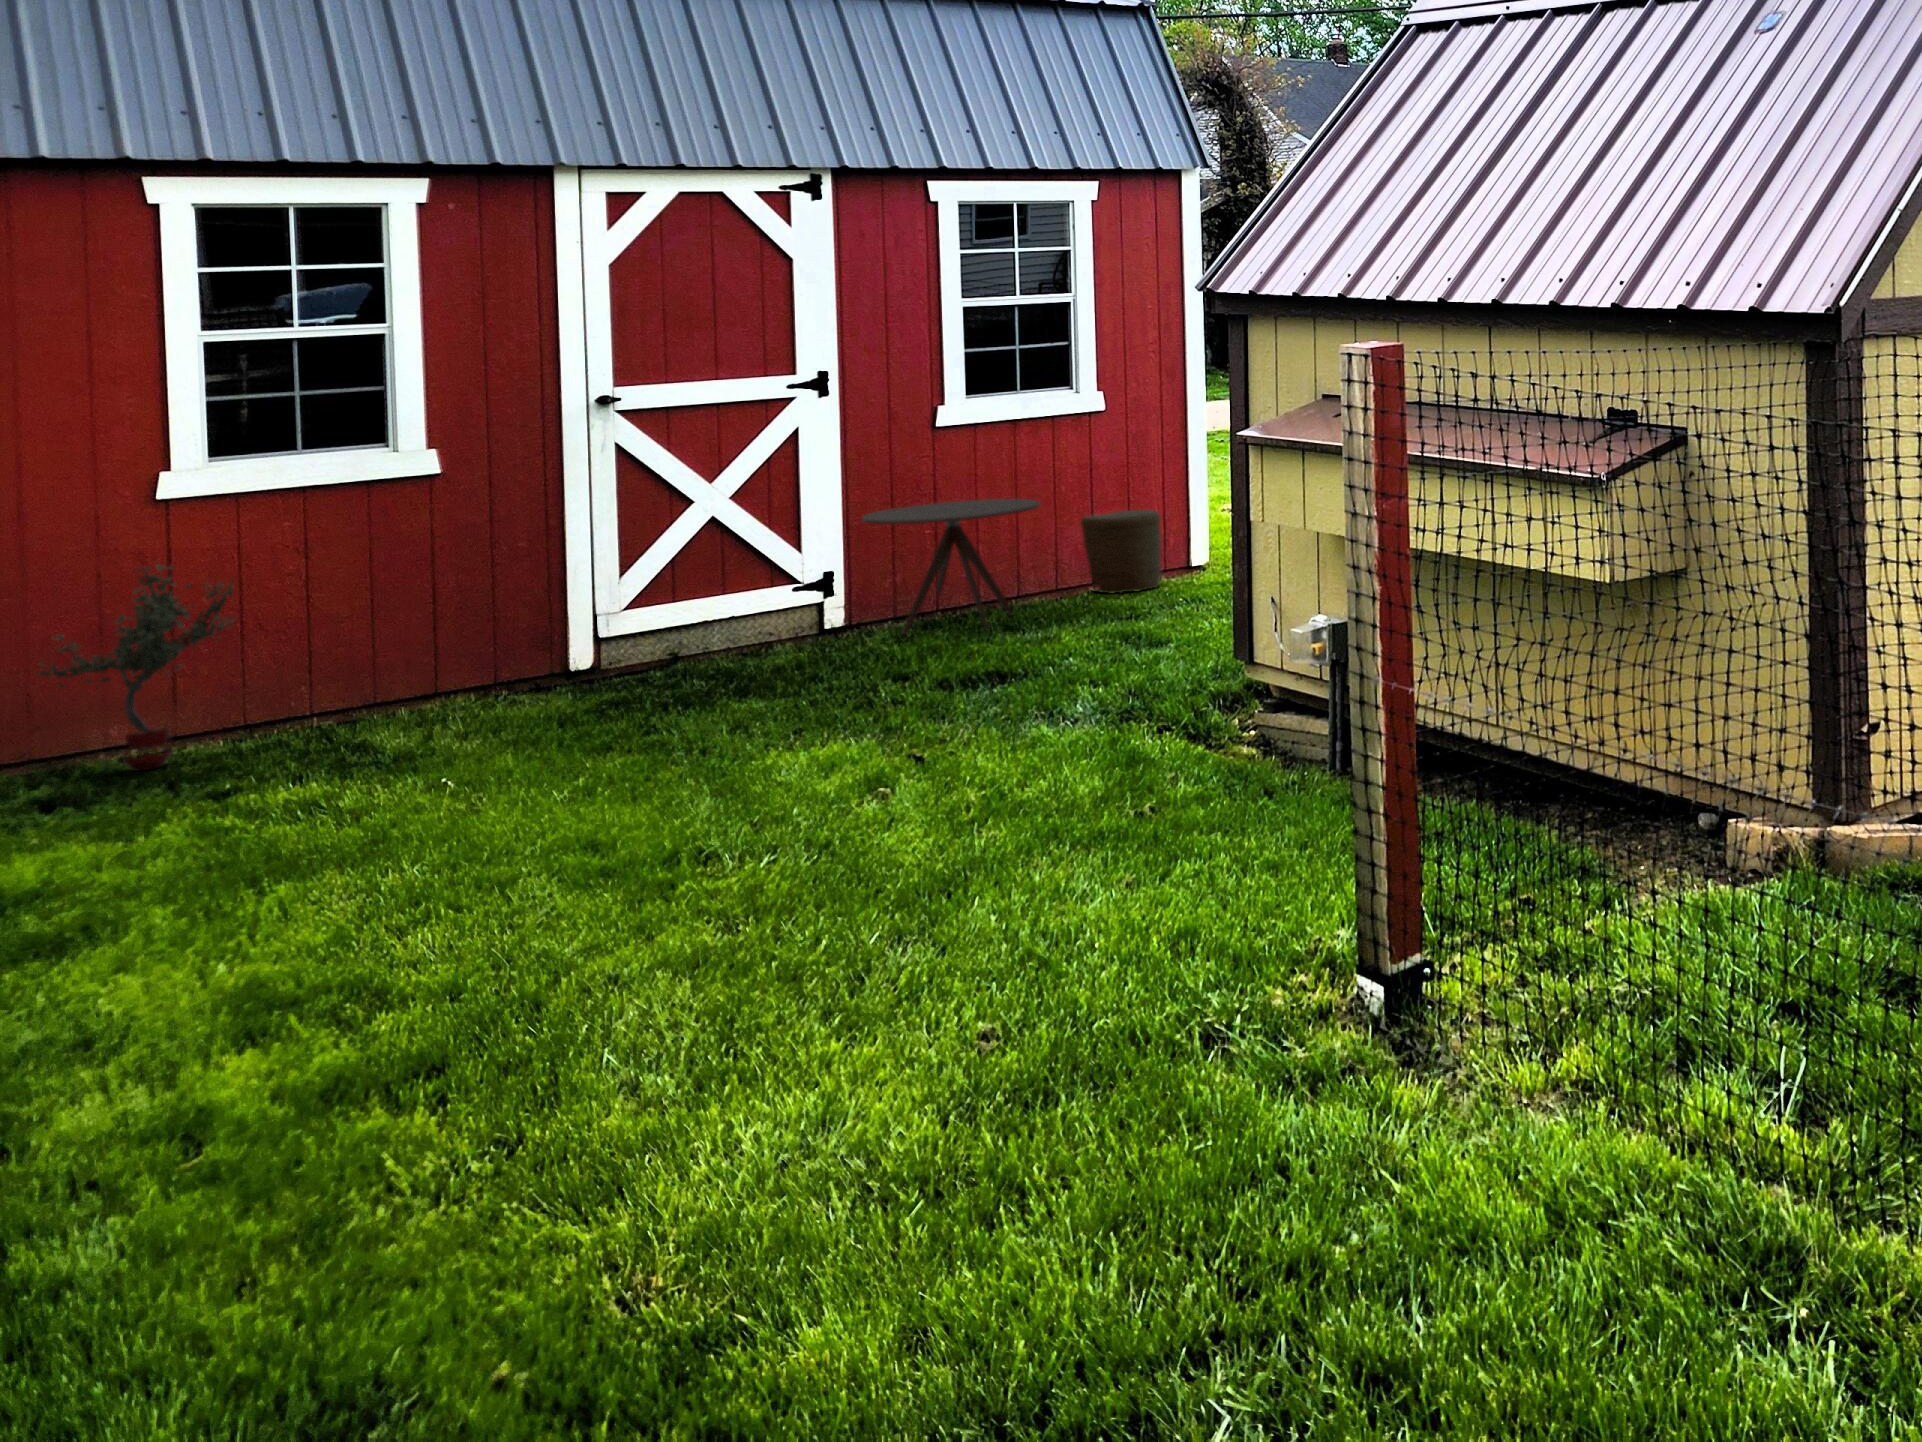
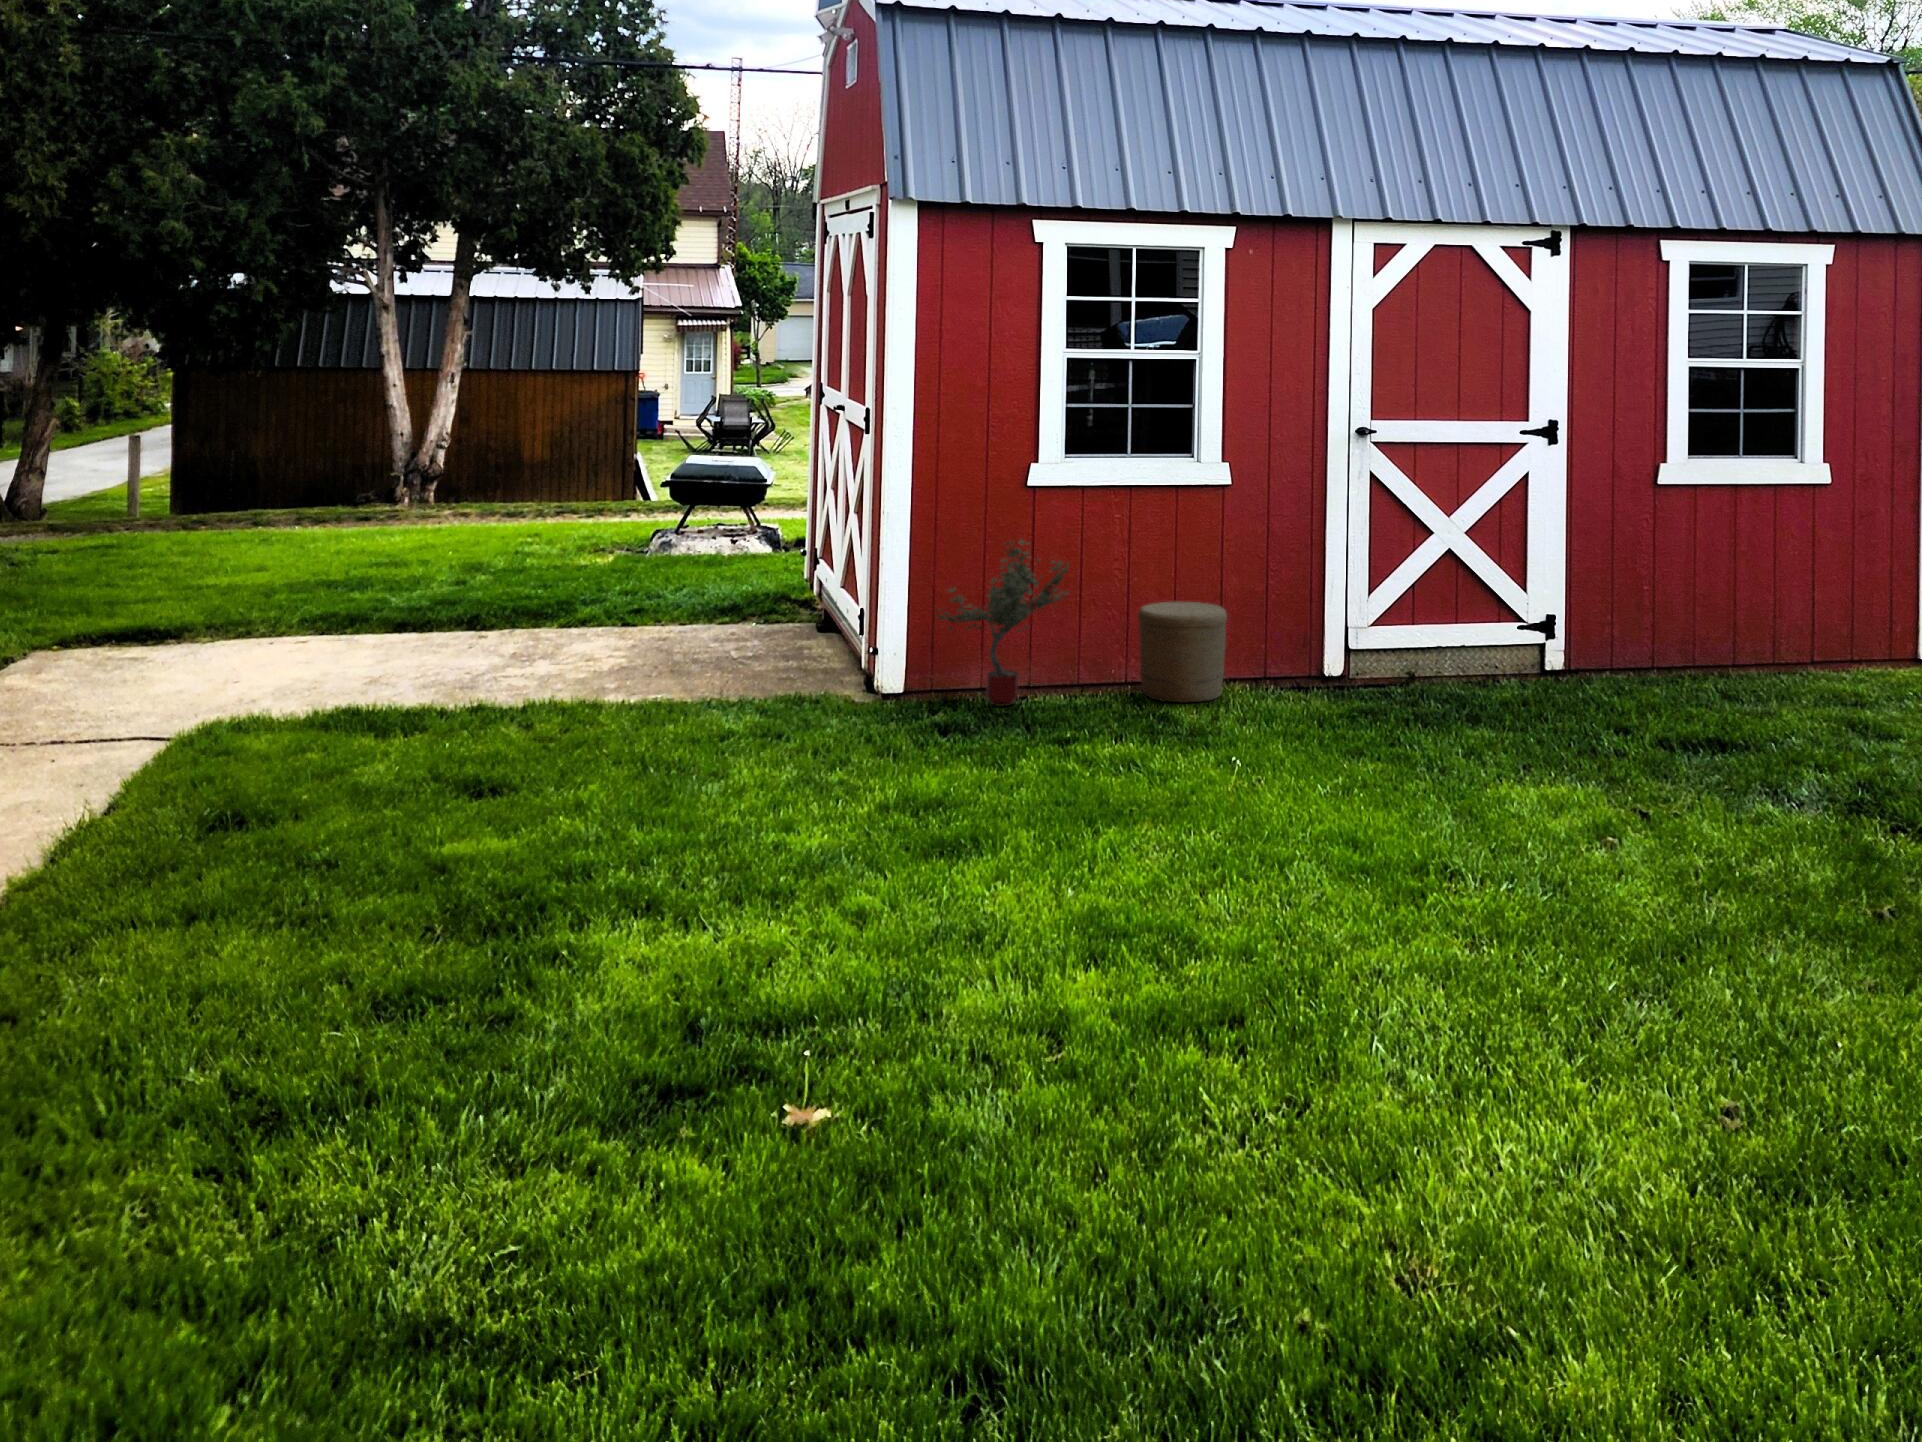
round table: present [862,499,1040,635] -> none [1580,557,1759,700]
woven basket: present [1081,509,1161,594] -> present [1138,602,1227,703]

